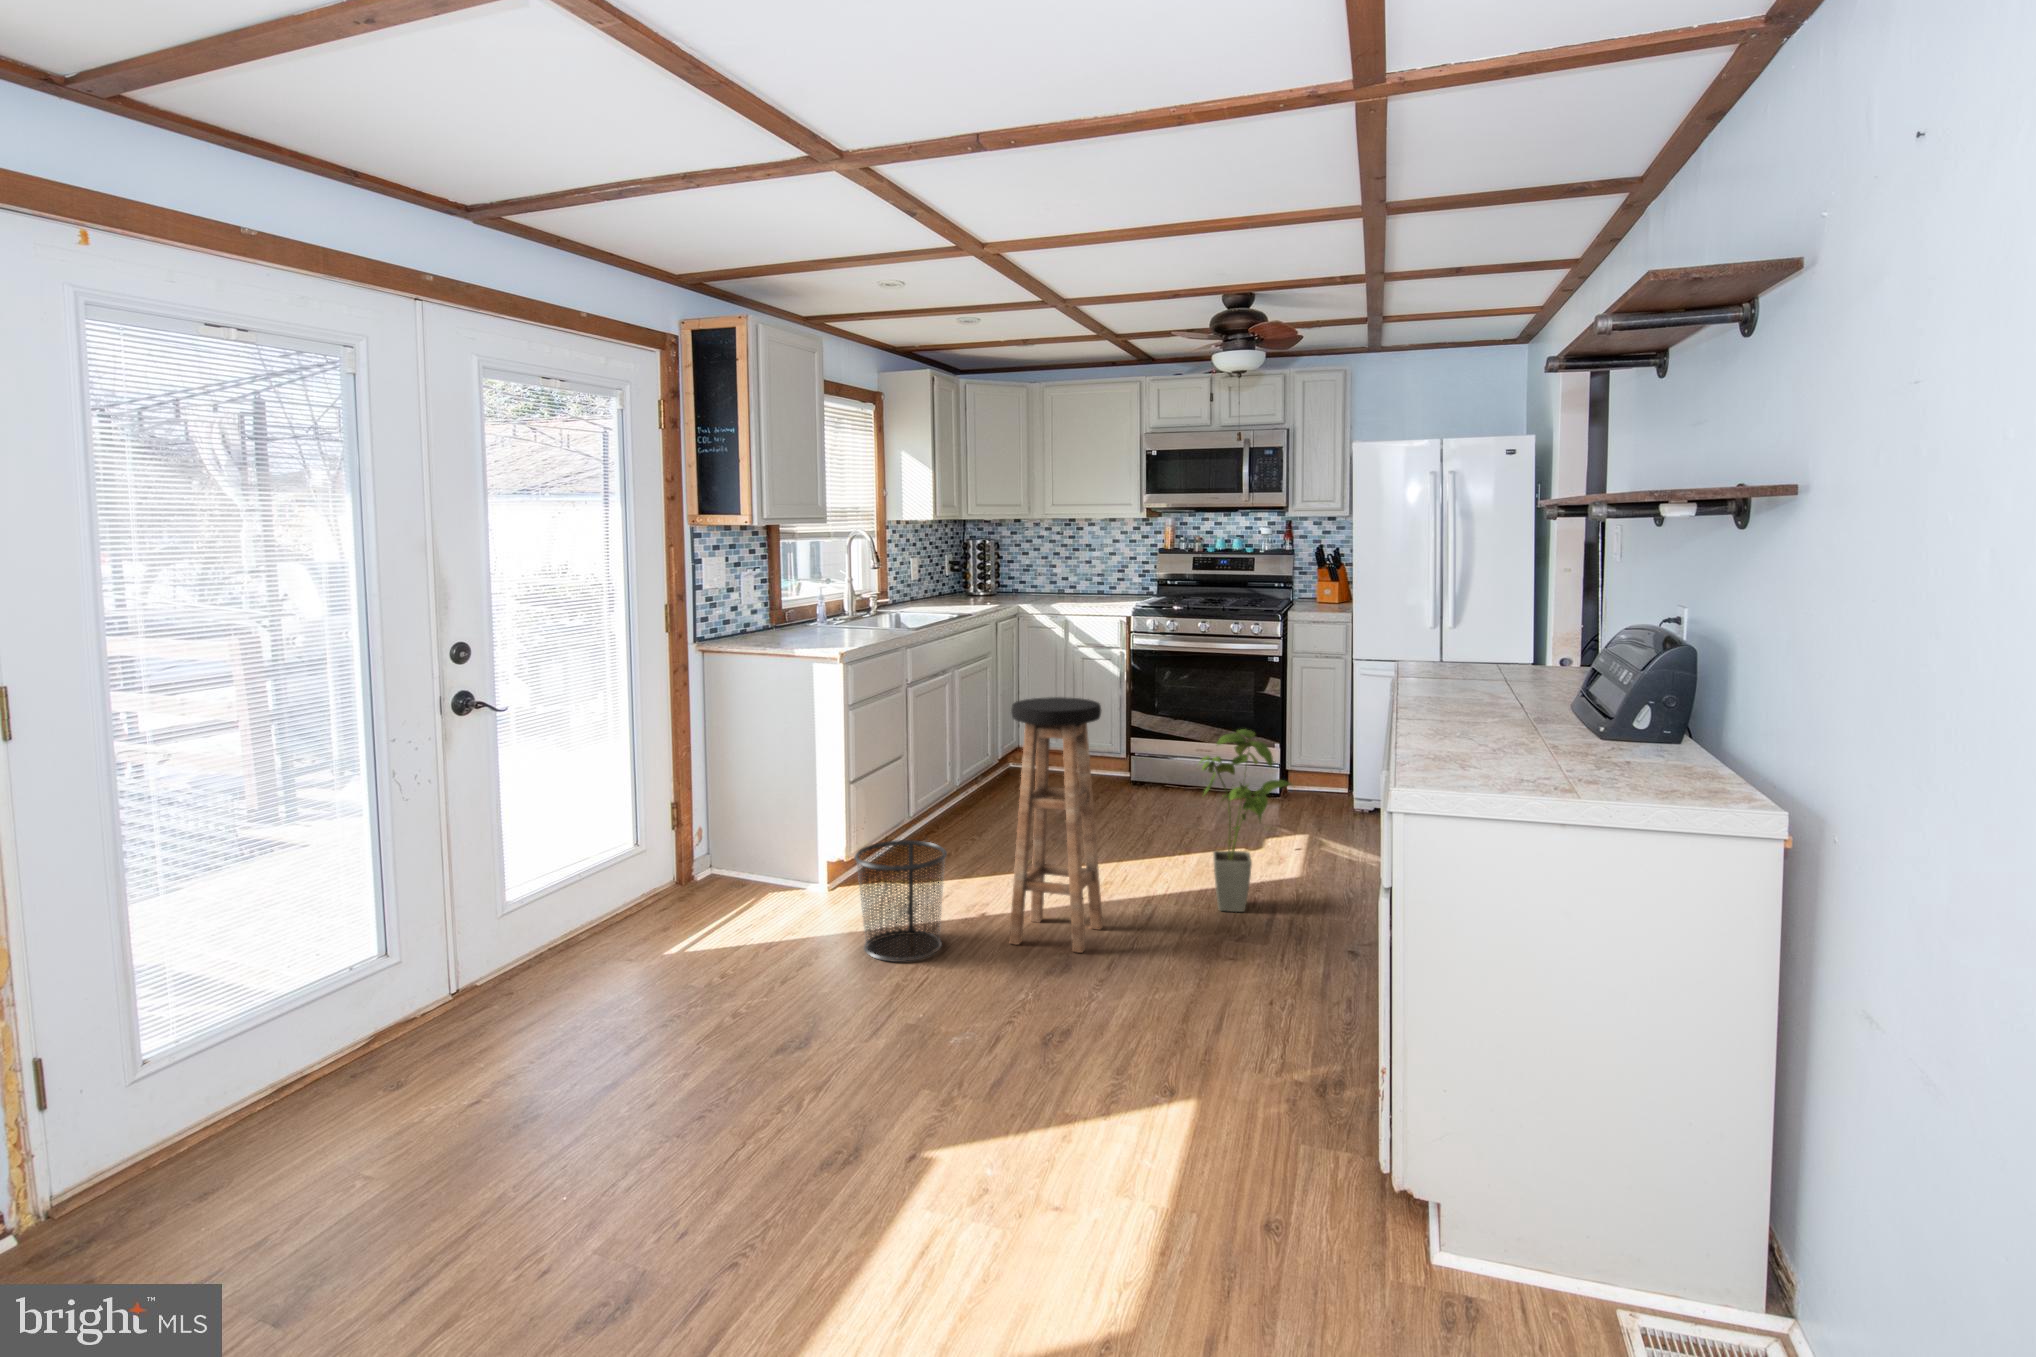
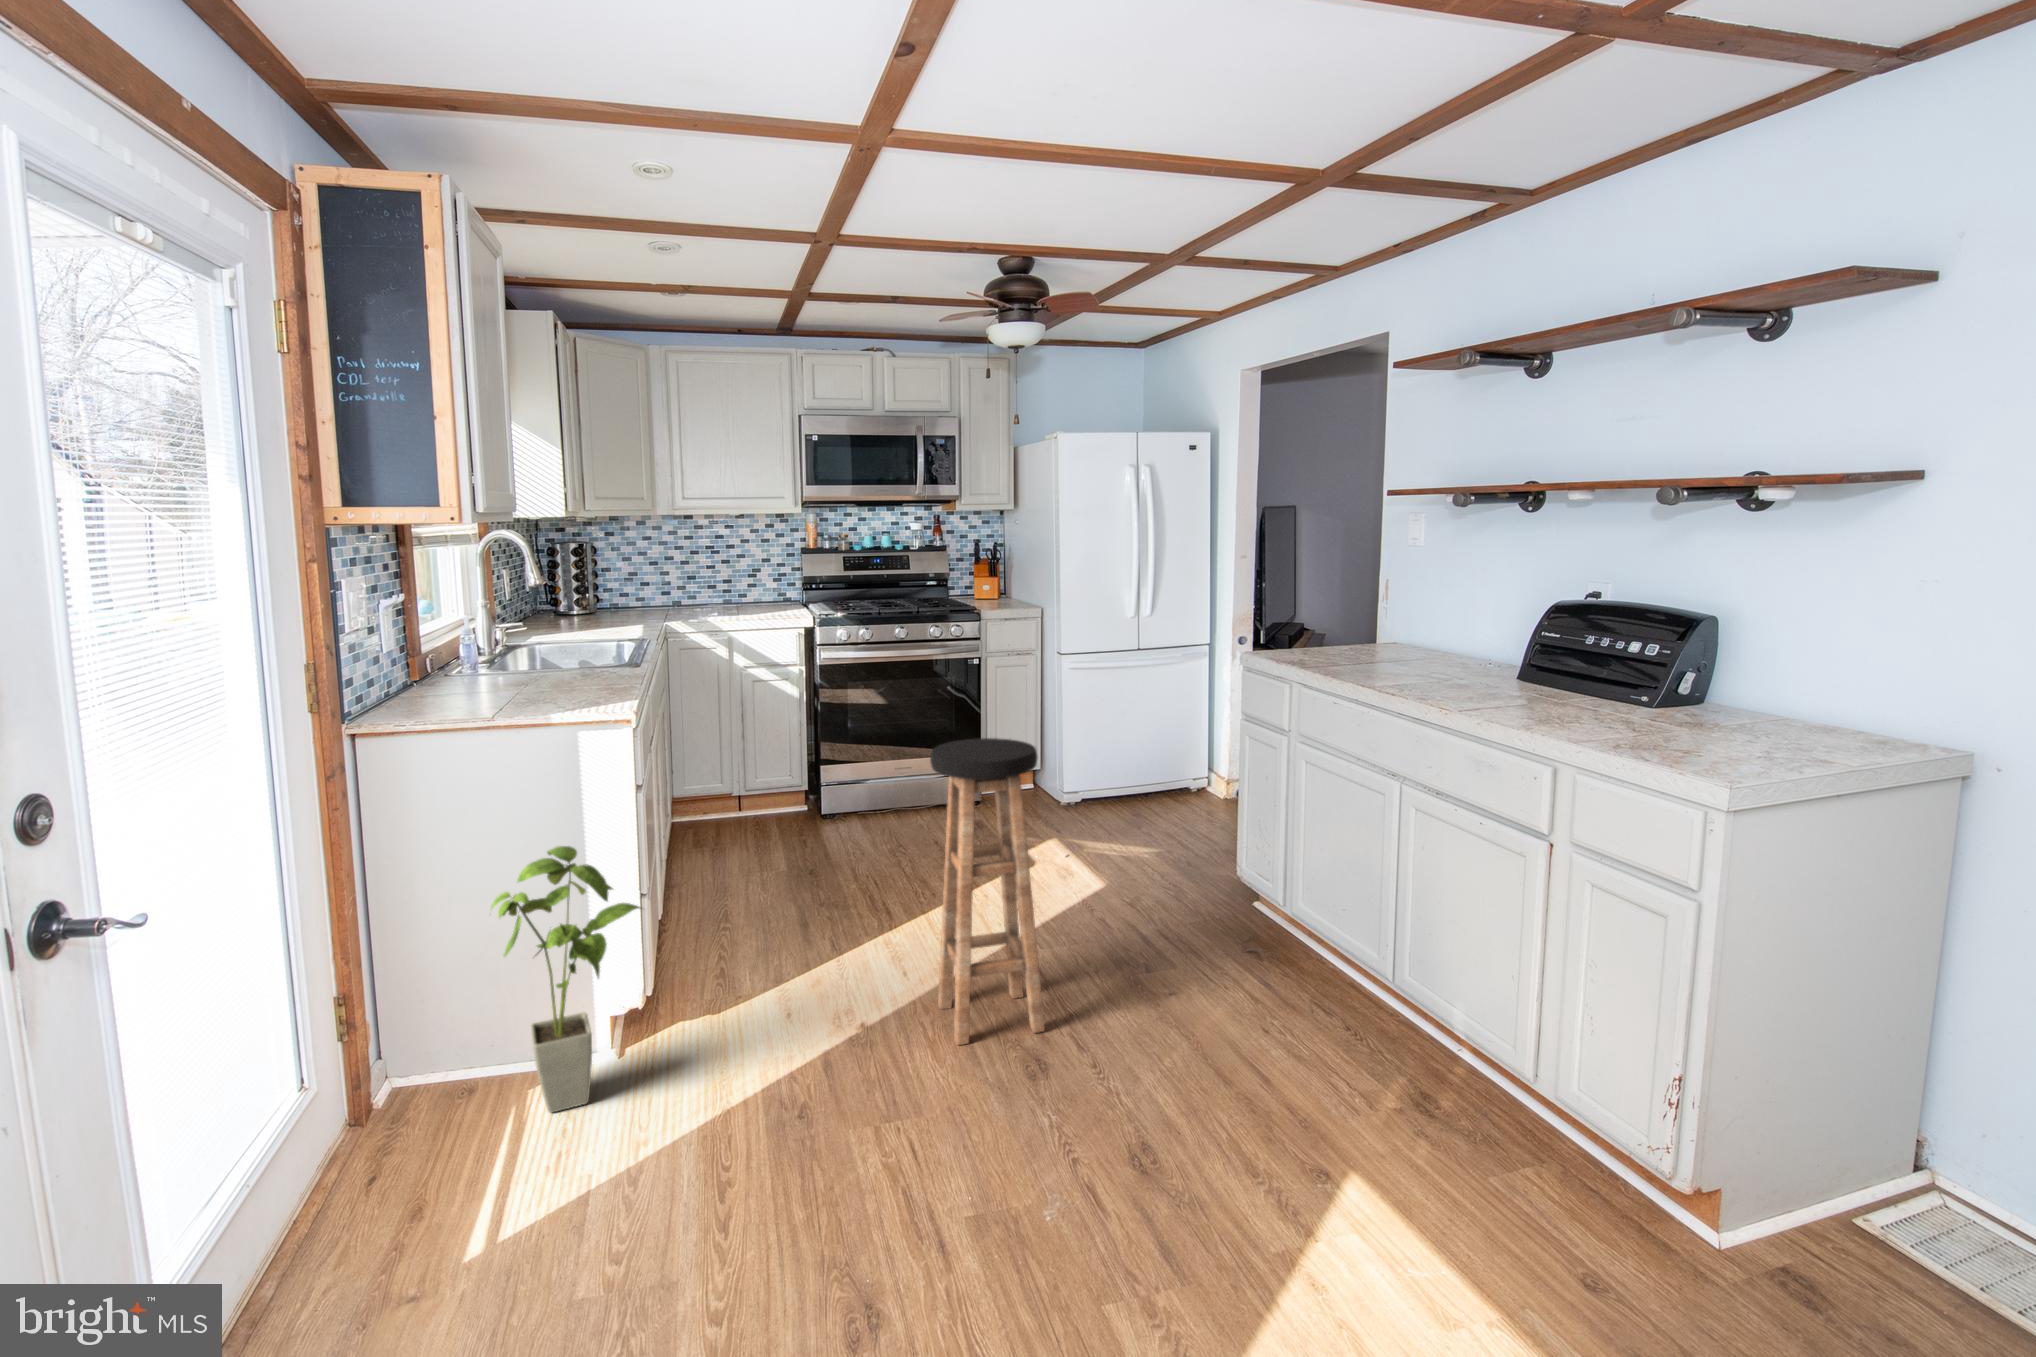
house plant: present [1200,729,1290,912] -> present [491,846,640,1113]
waste bin: present [854,840,947,962] -> none [778,948,901,1119]

